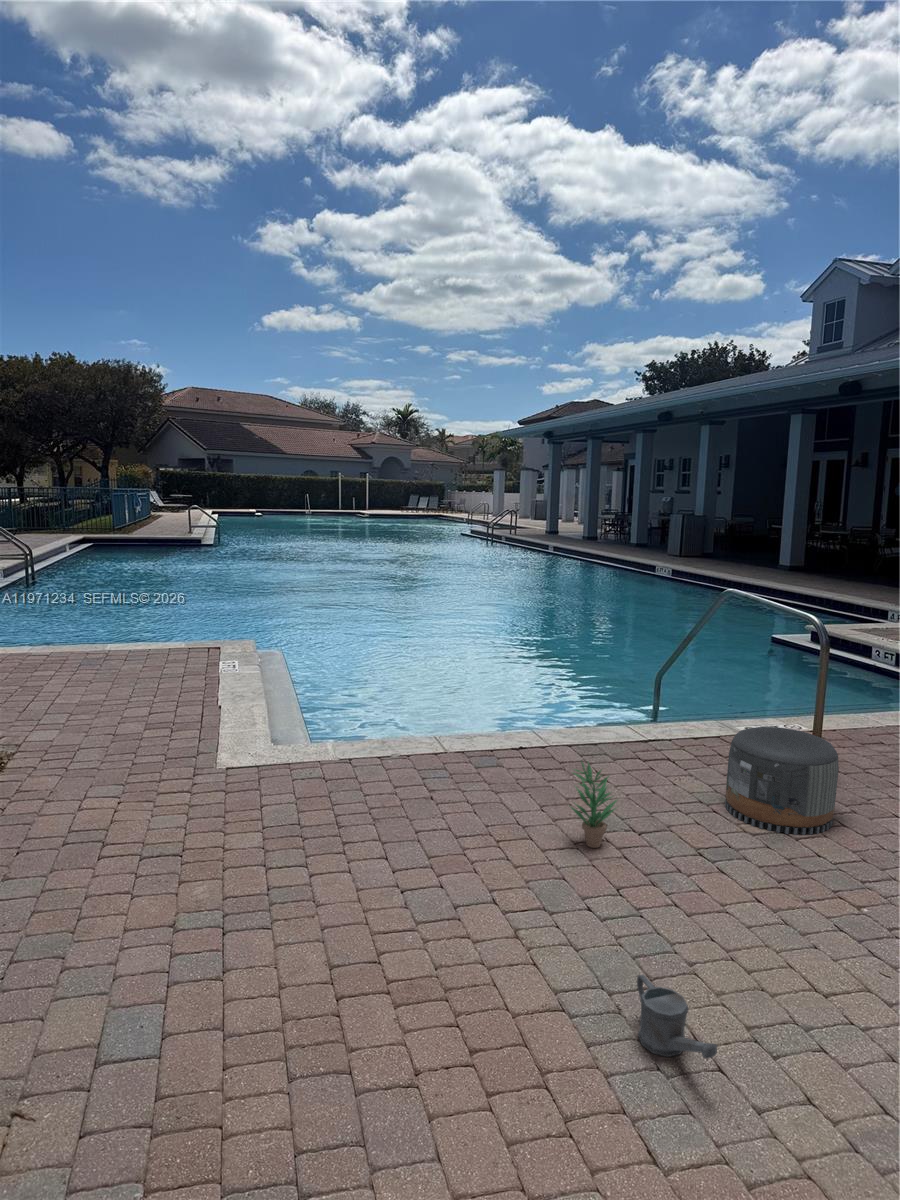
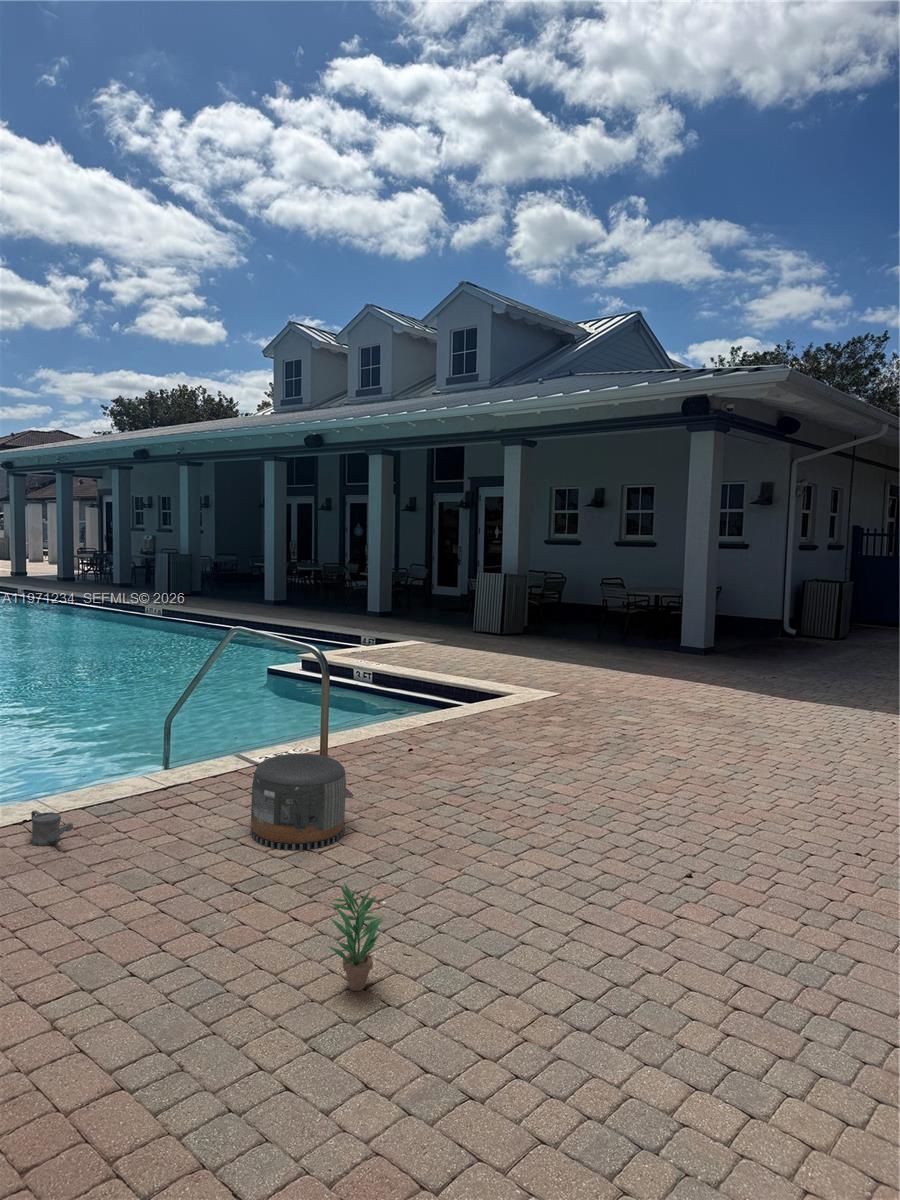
potted plant: present [569,762,617,848] -> present [328,883,383,991]
watering can: present [637,975,717,1059] -> present [31,810,73,846]

